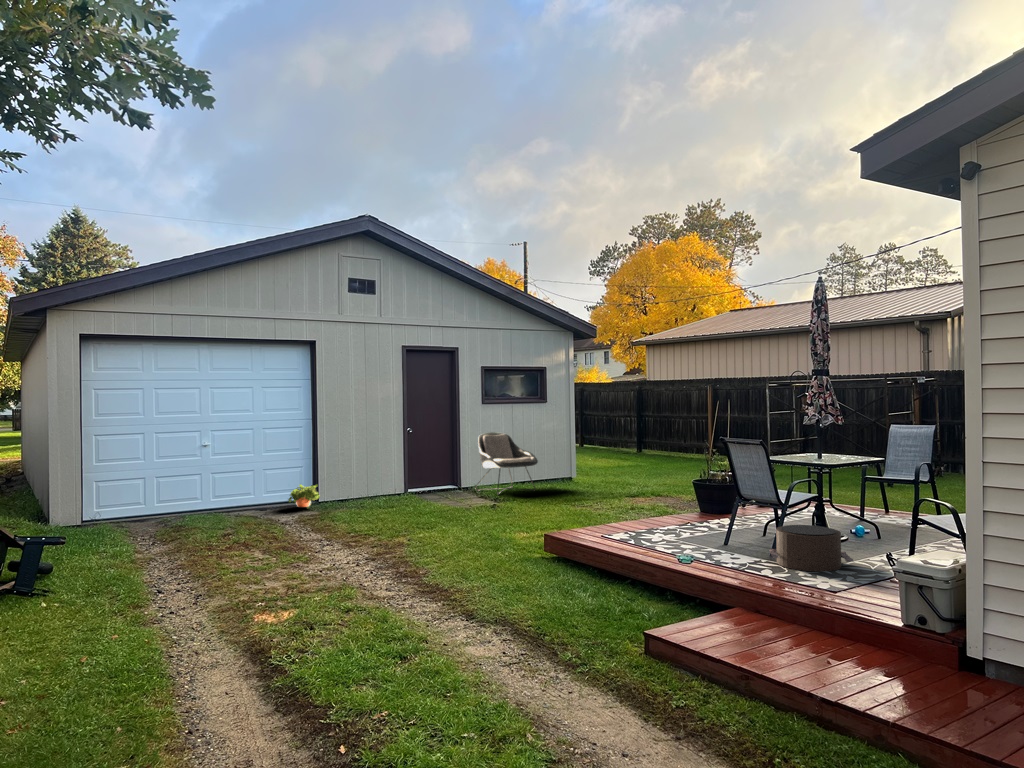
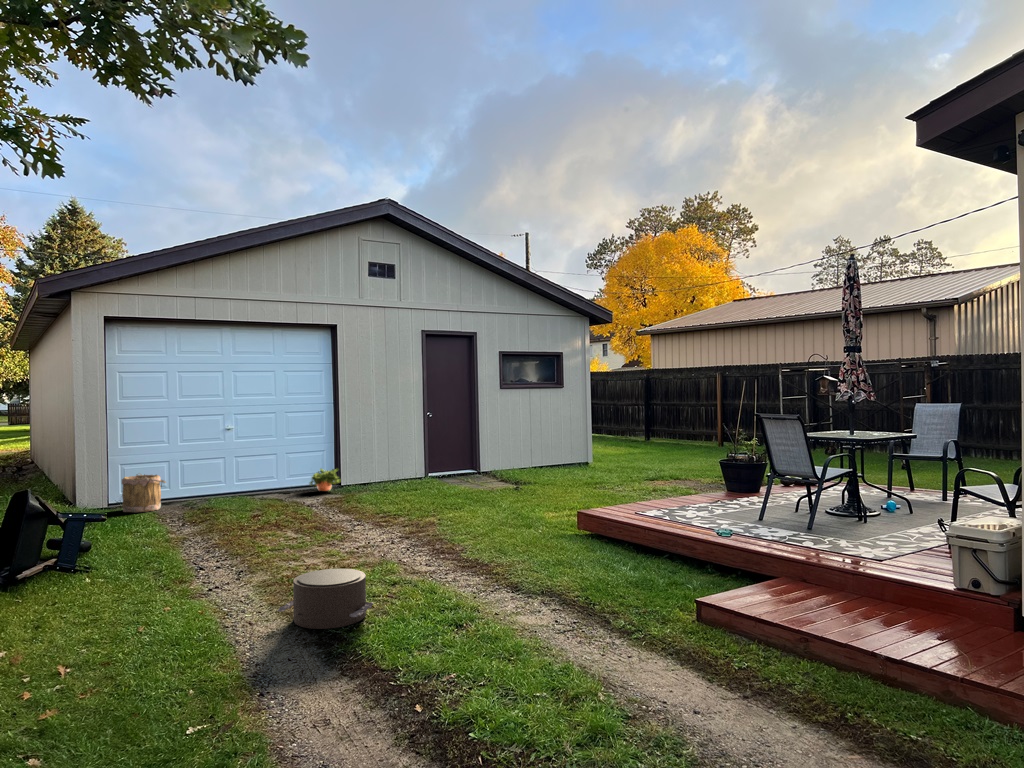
lounge chair: present [476,432,538,495] -> none [492,418,554,479]
bucket: none [96,490,142,530] -> present [122,474,166,512]
pouf: present [769,525,853,572] -> present [277,569,374,629]

